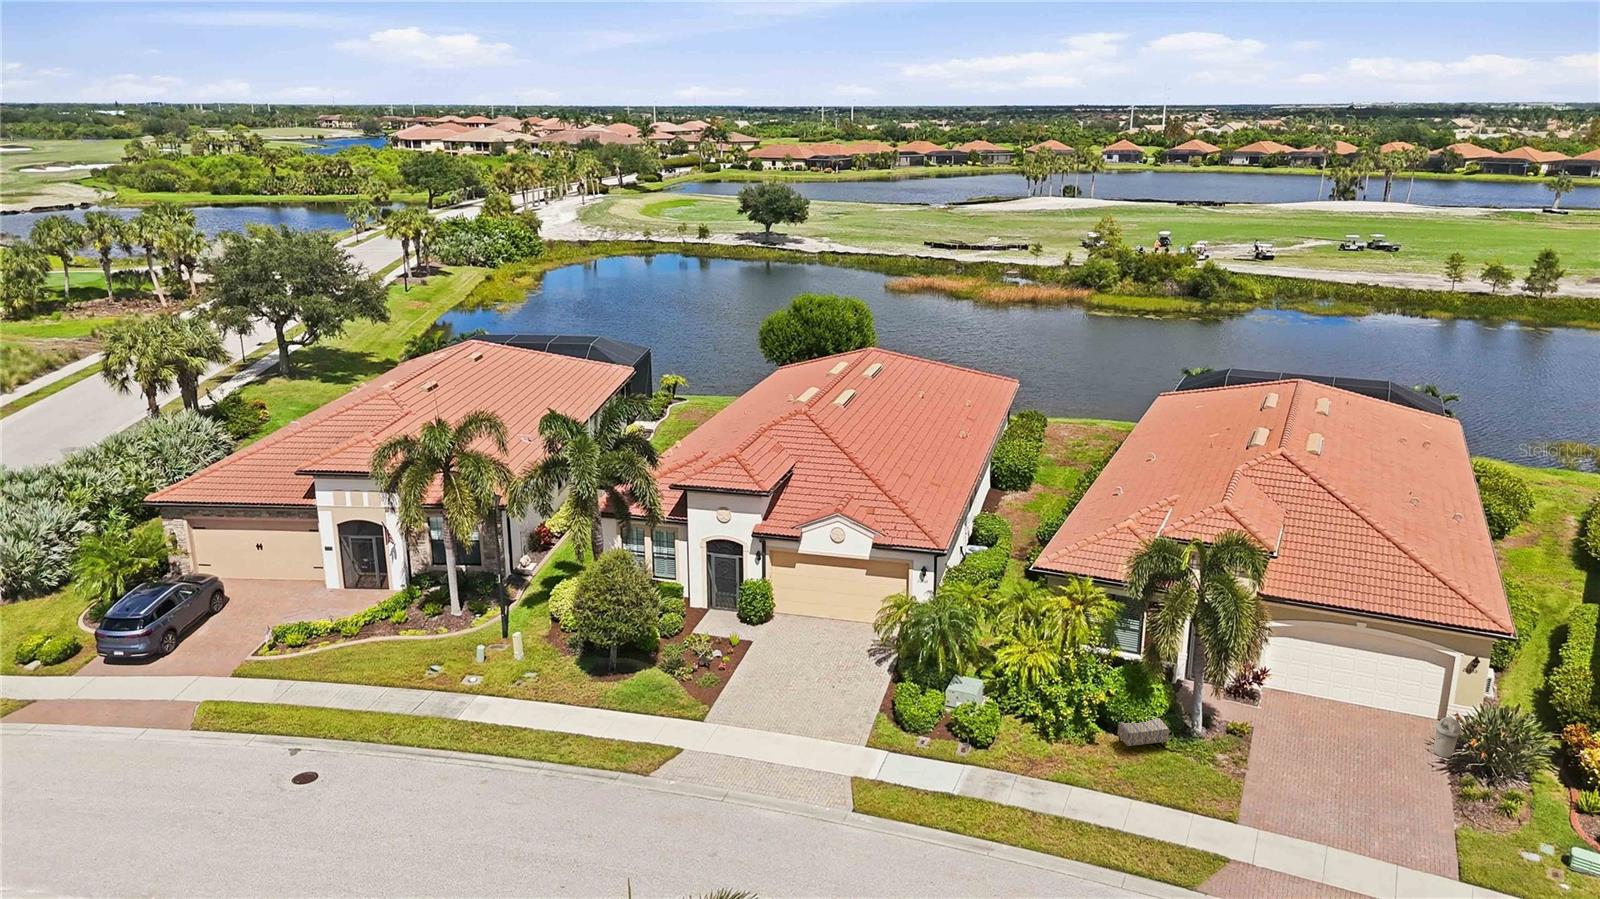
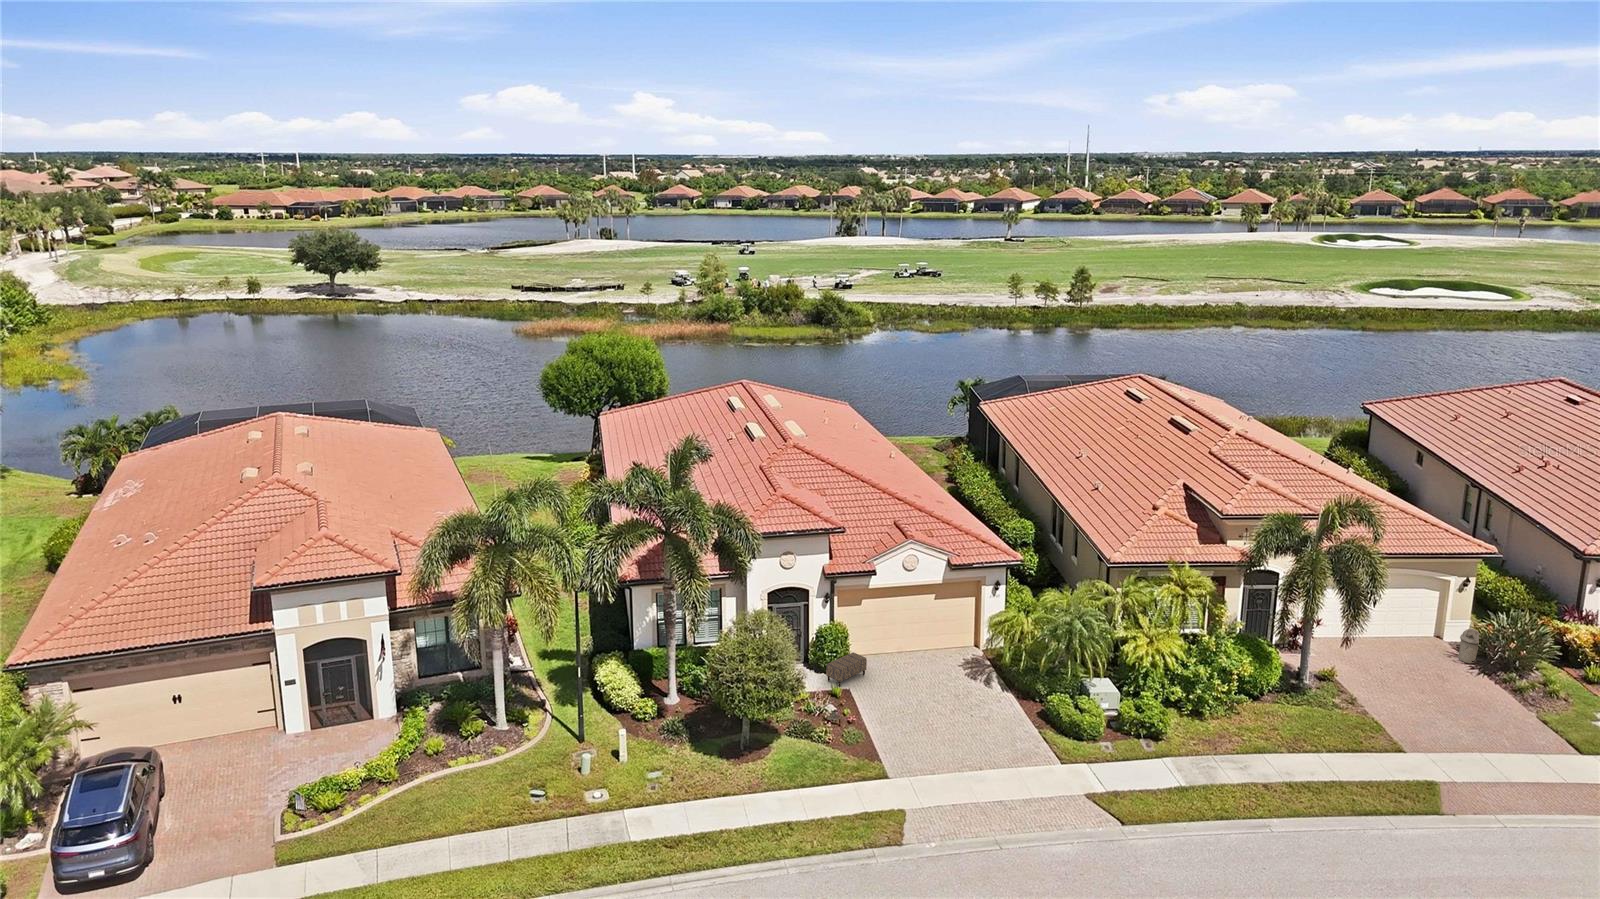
bench: present [1118,718,1169,751] -> present [826,652,867,687]

